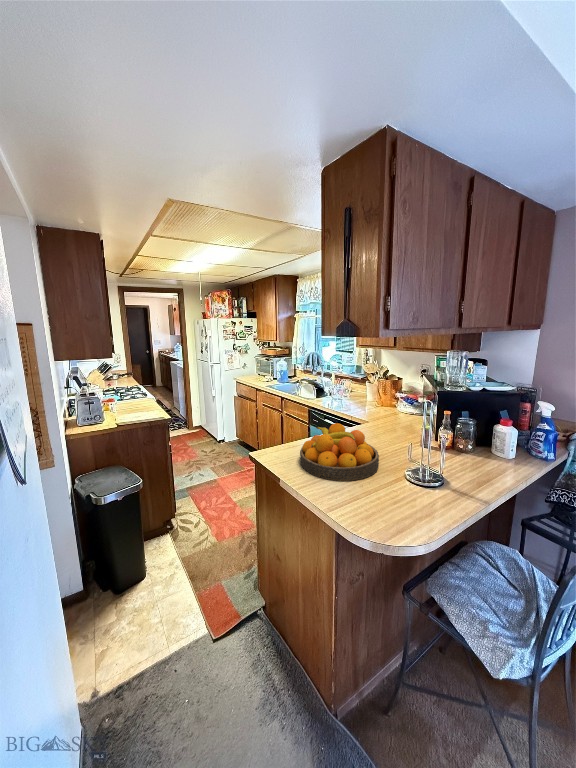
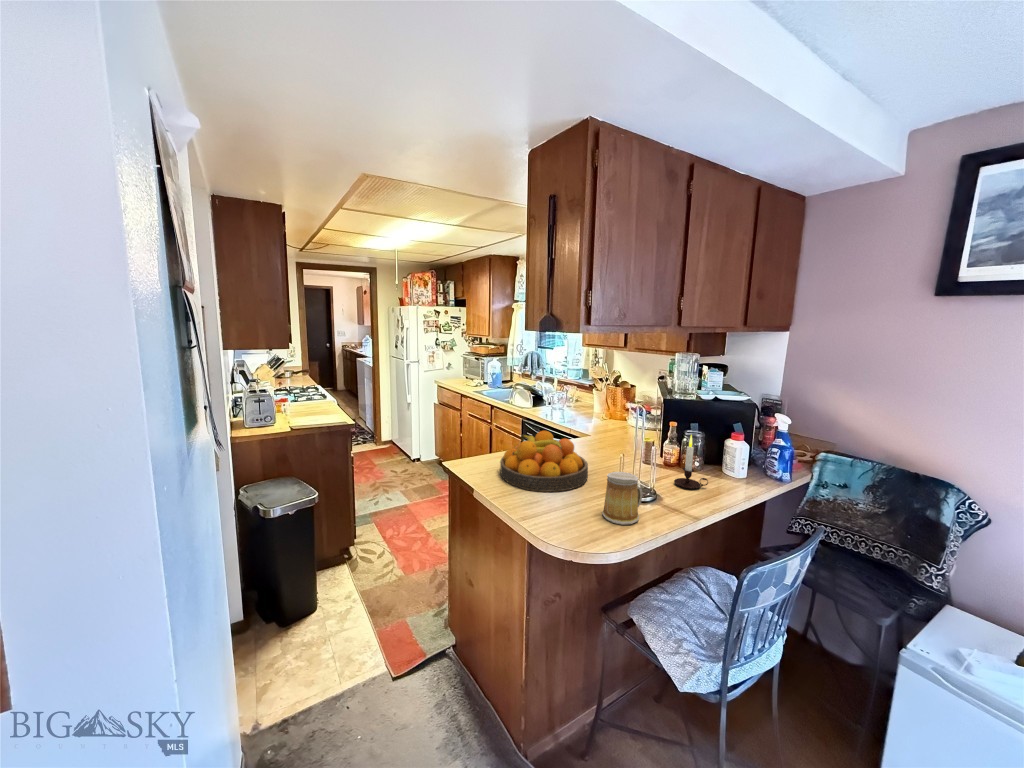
candle: none [456,424,488,472] -> present [674,435,708,489]
mug: none [402,464,439,515] -> present [602,472,642,525]

